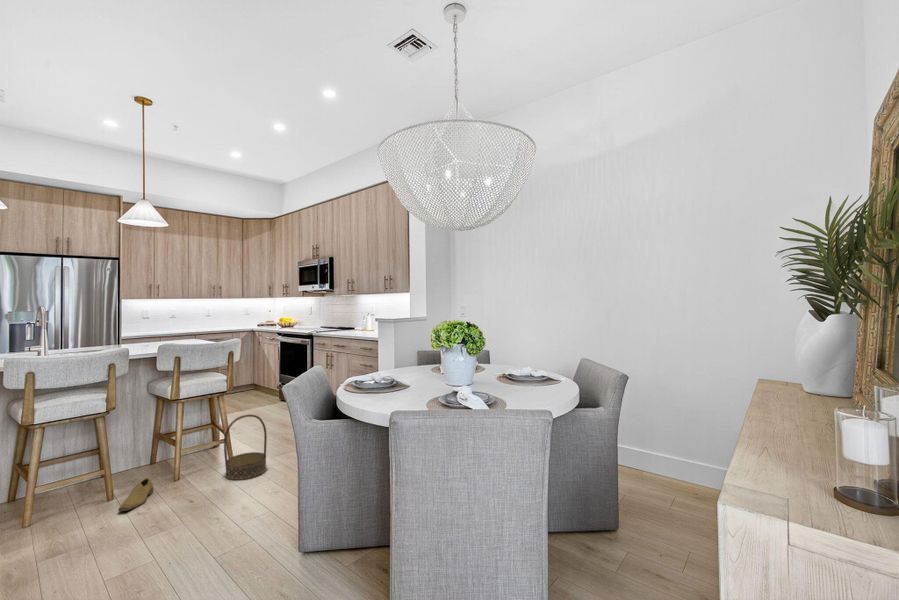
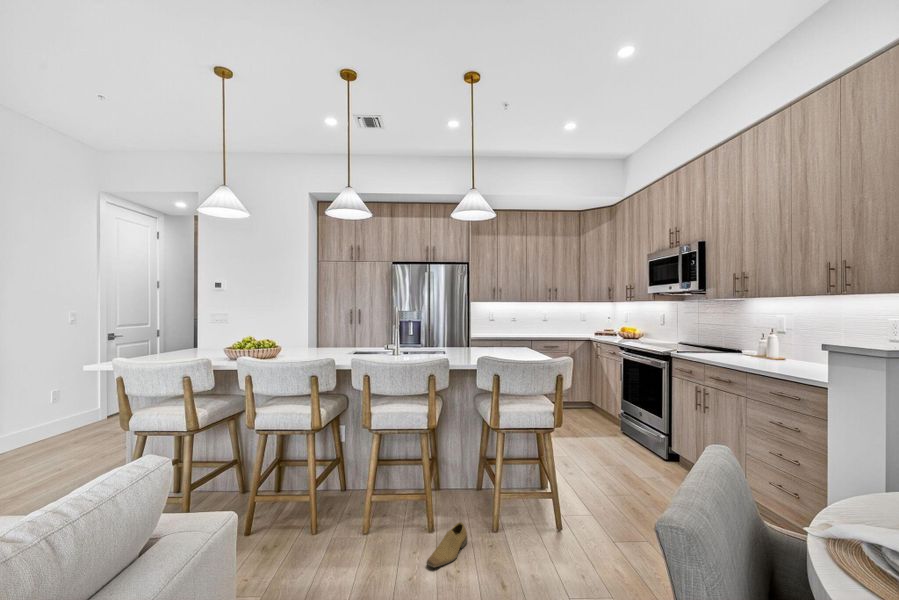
basket: present [224,415,267,480] -> none [550,472,610,577]

